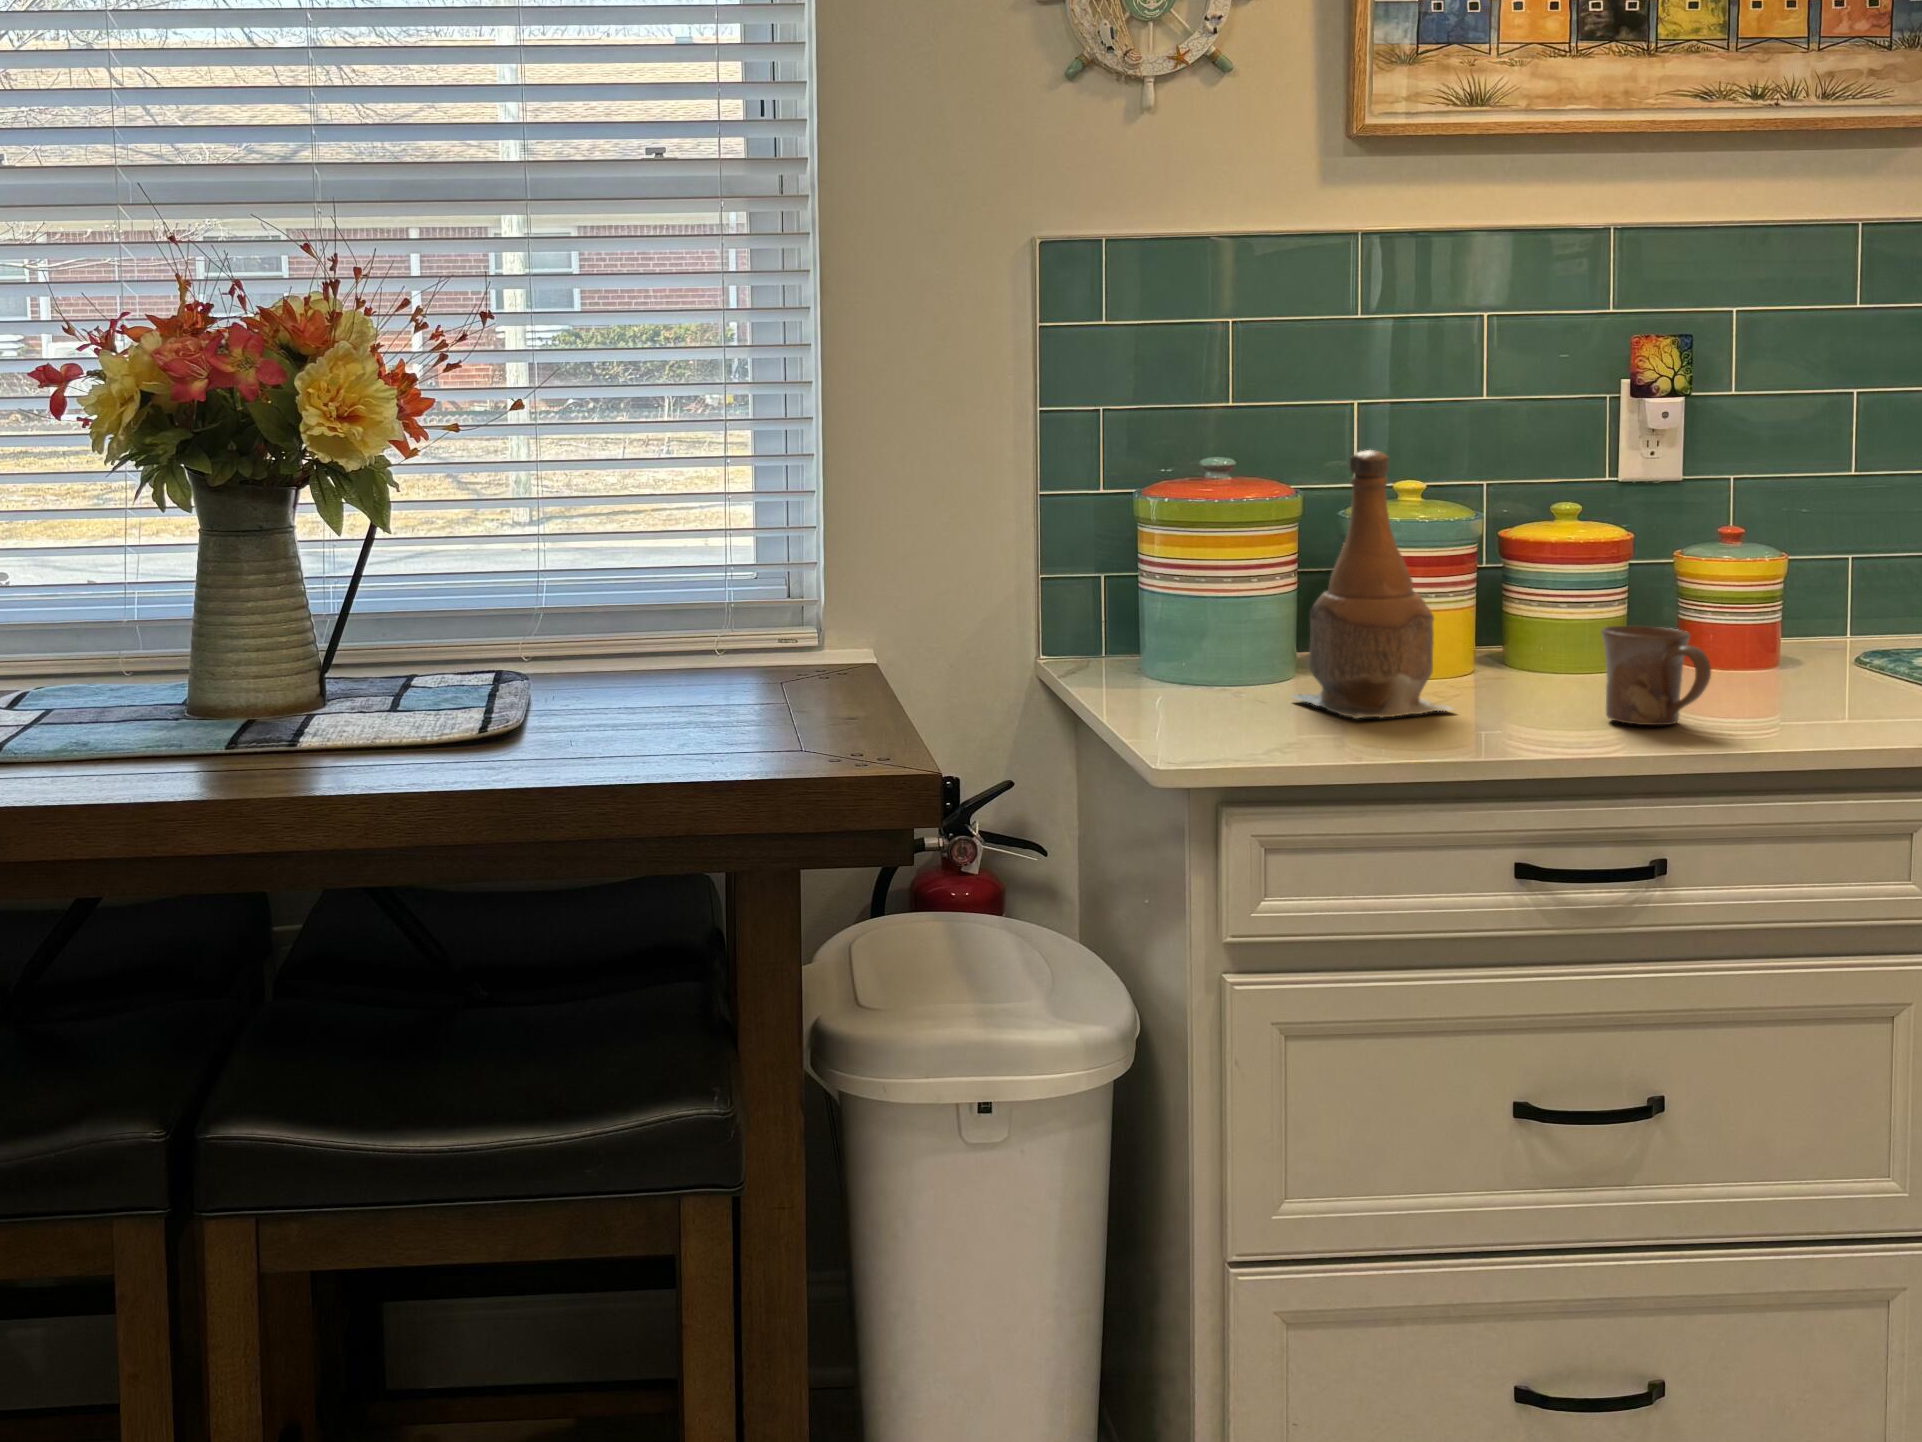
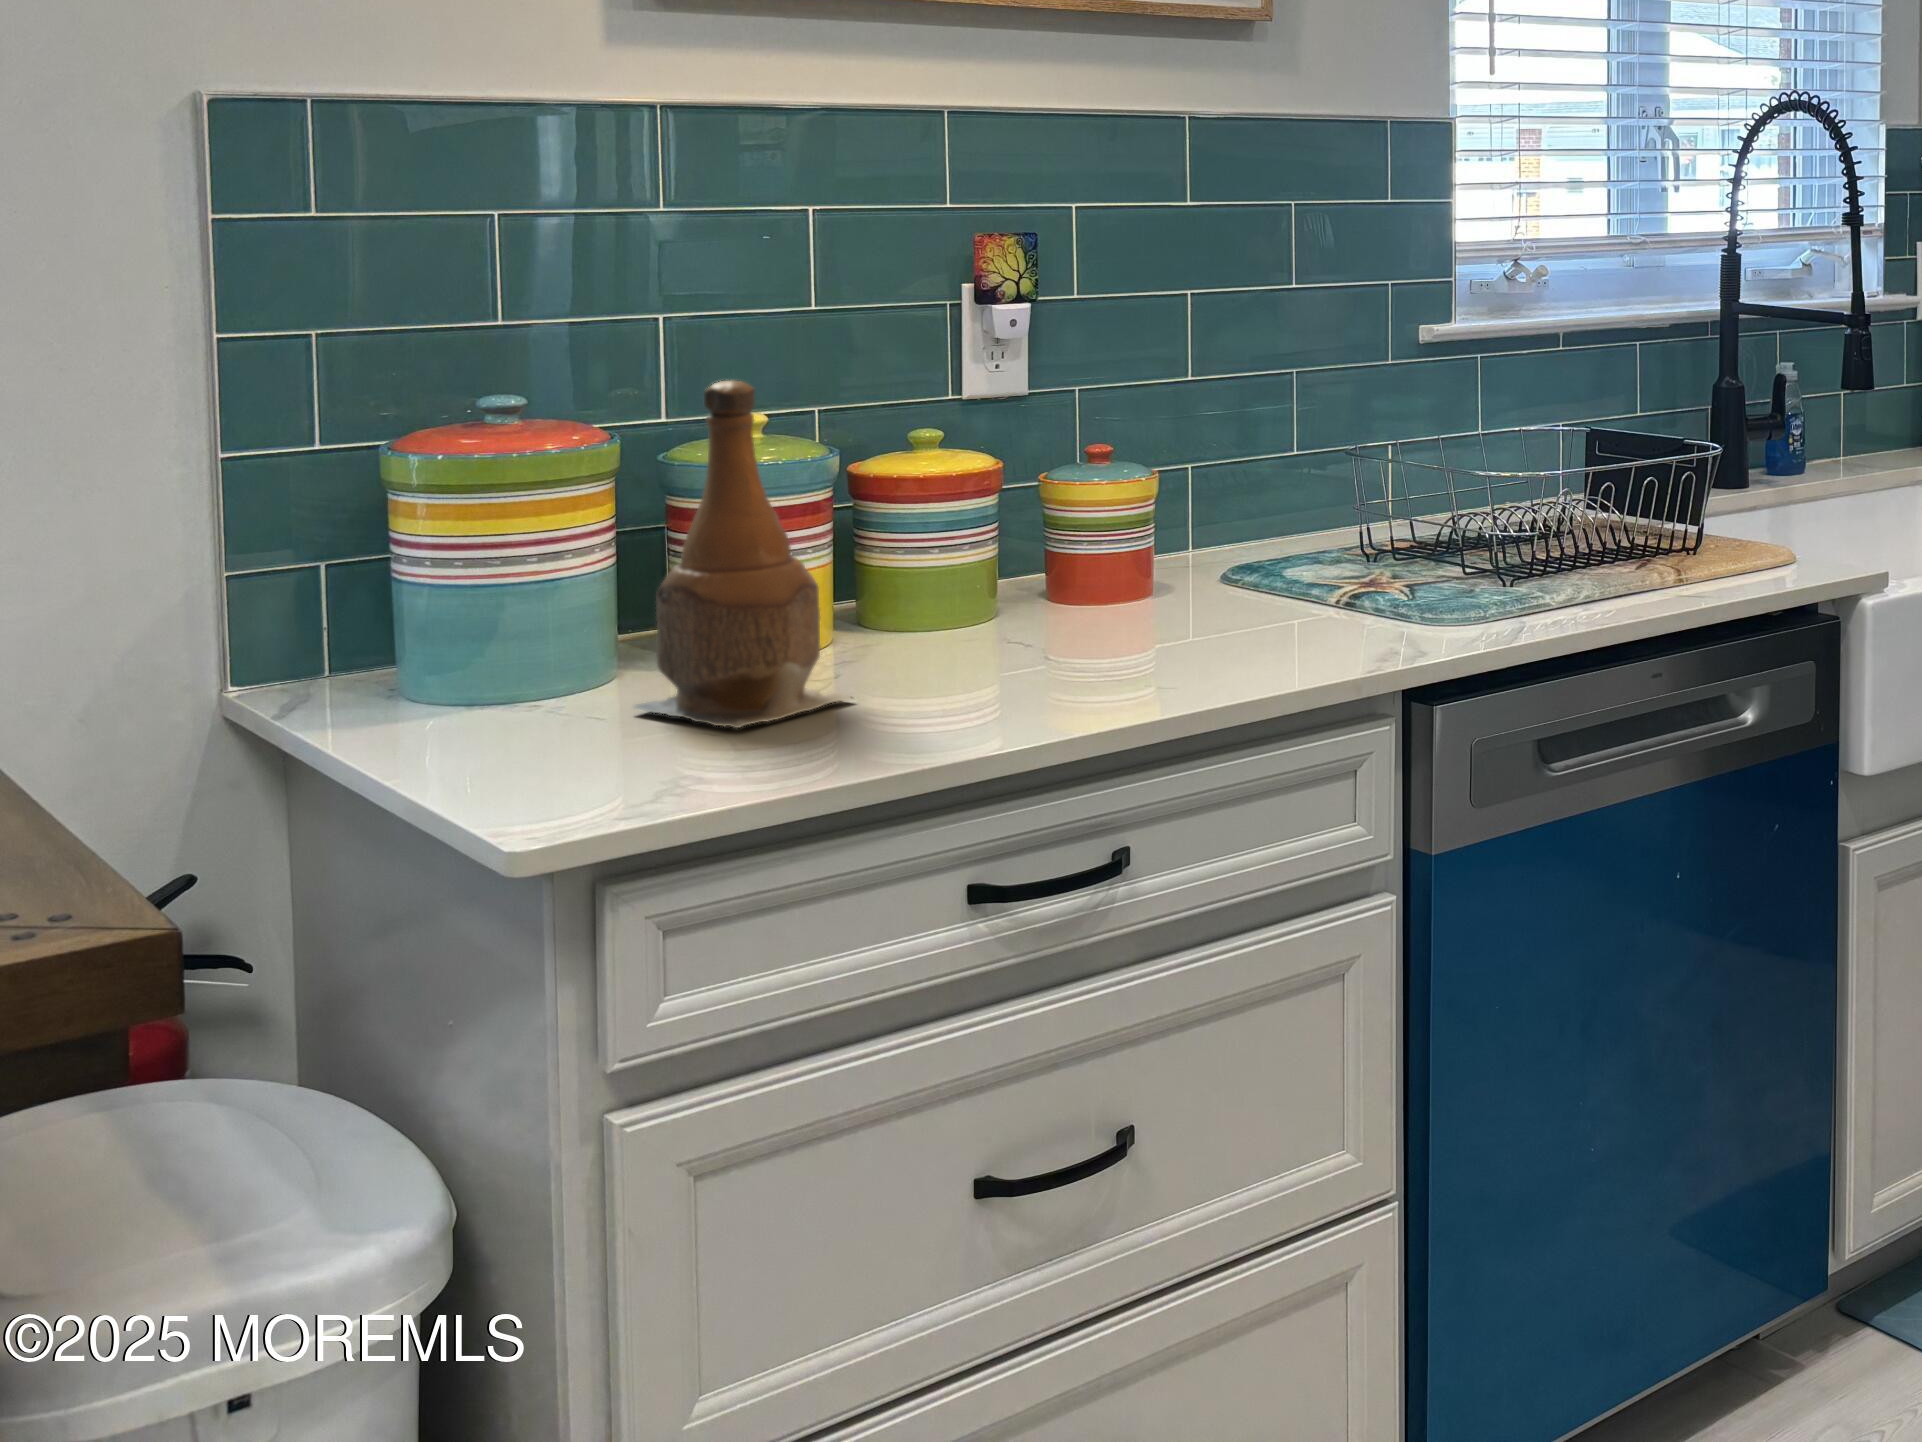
mug: present [1601,626,1711,725] -> none [1022,571,1150,689]

